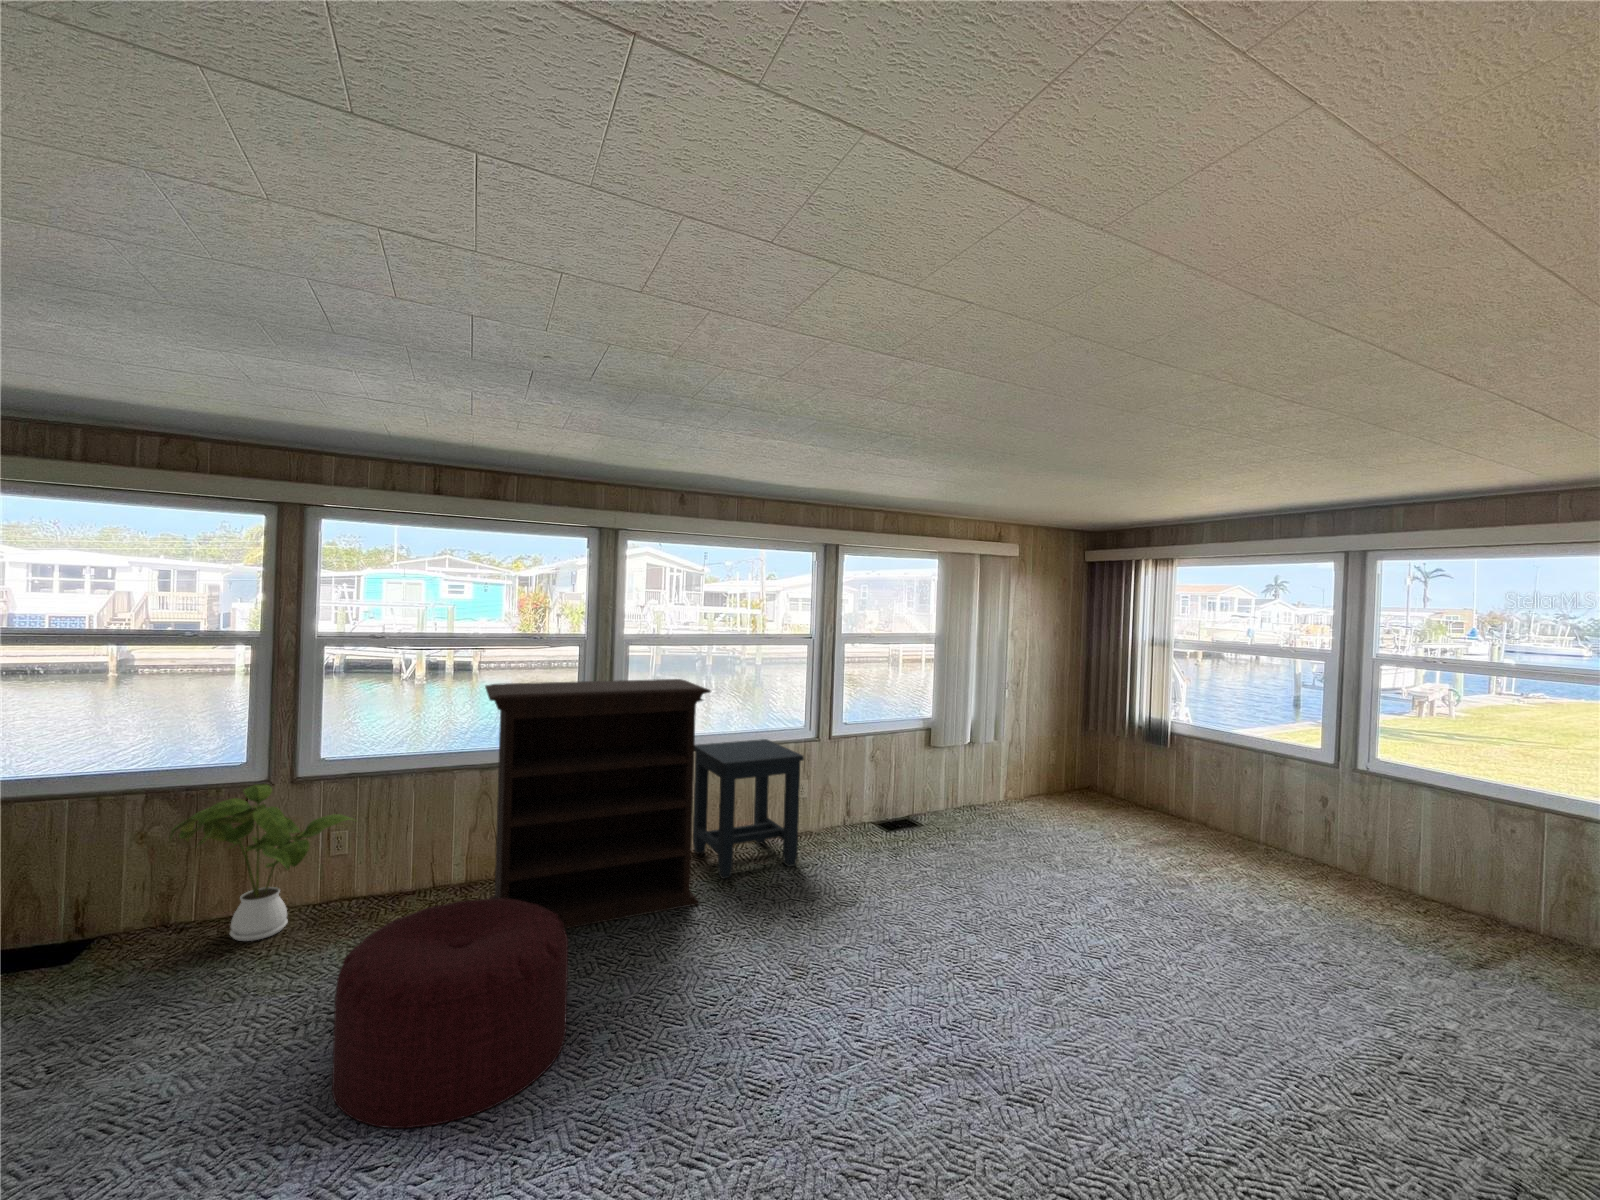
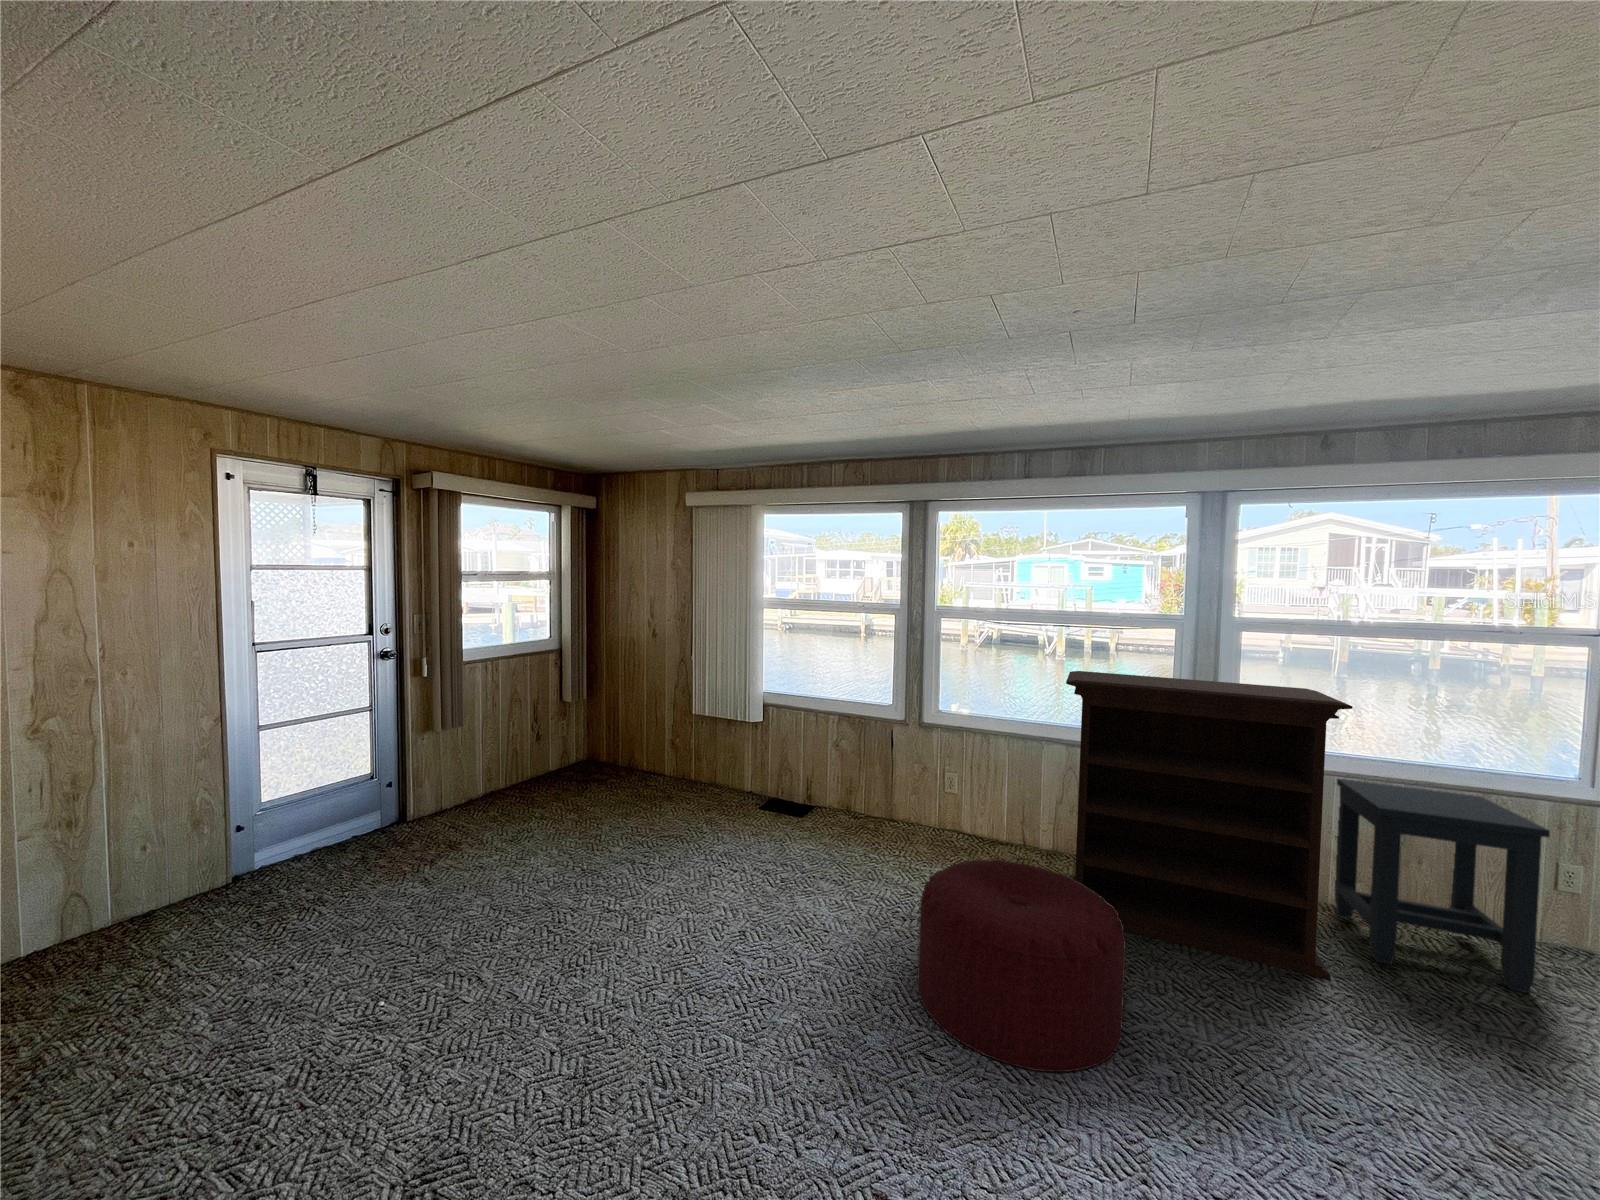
house plant: present [169,784,354,941] -> none [853,728,968,845]

